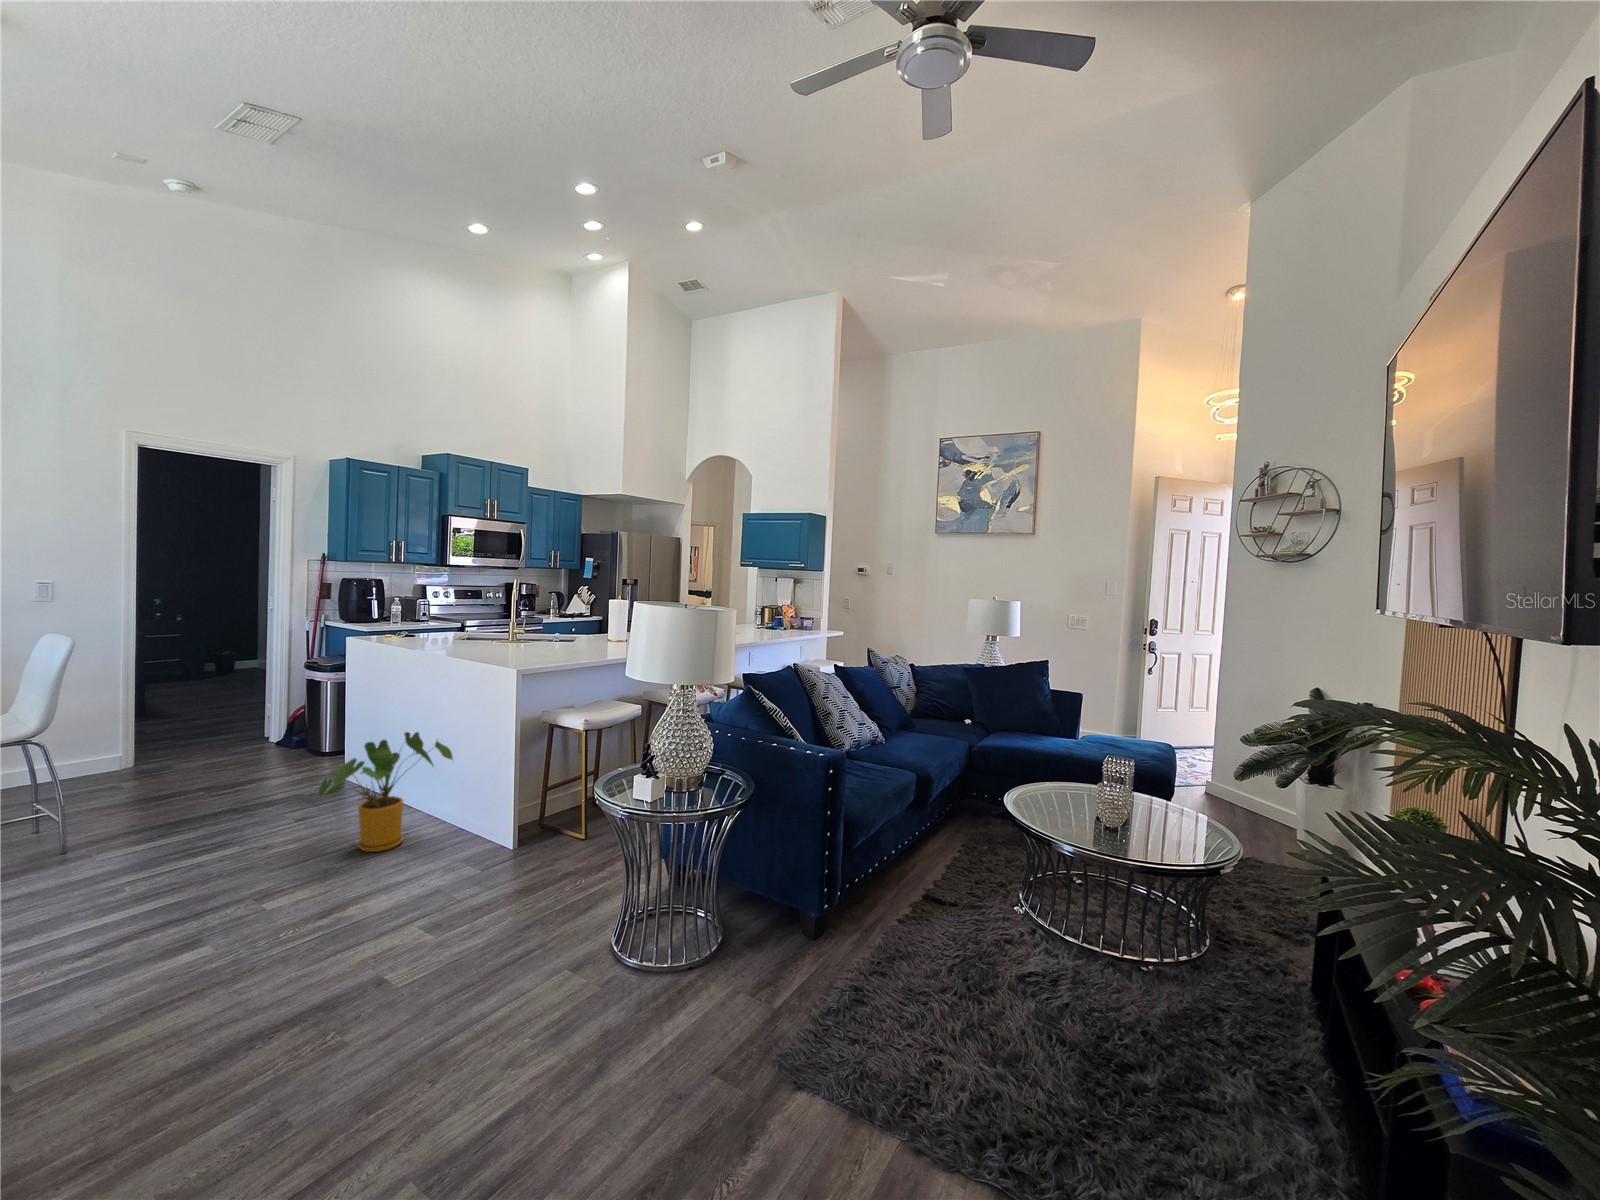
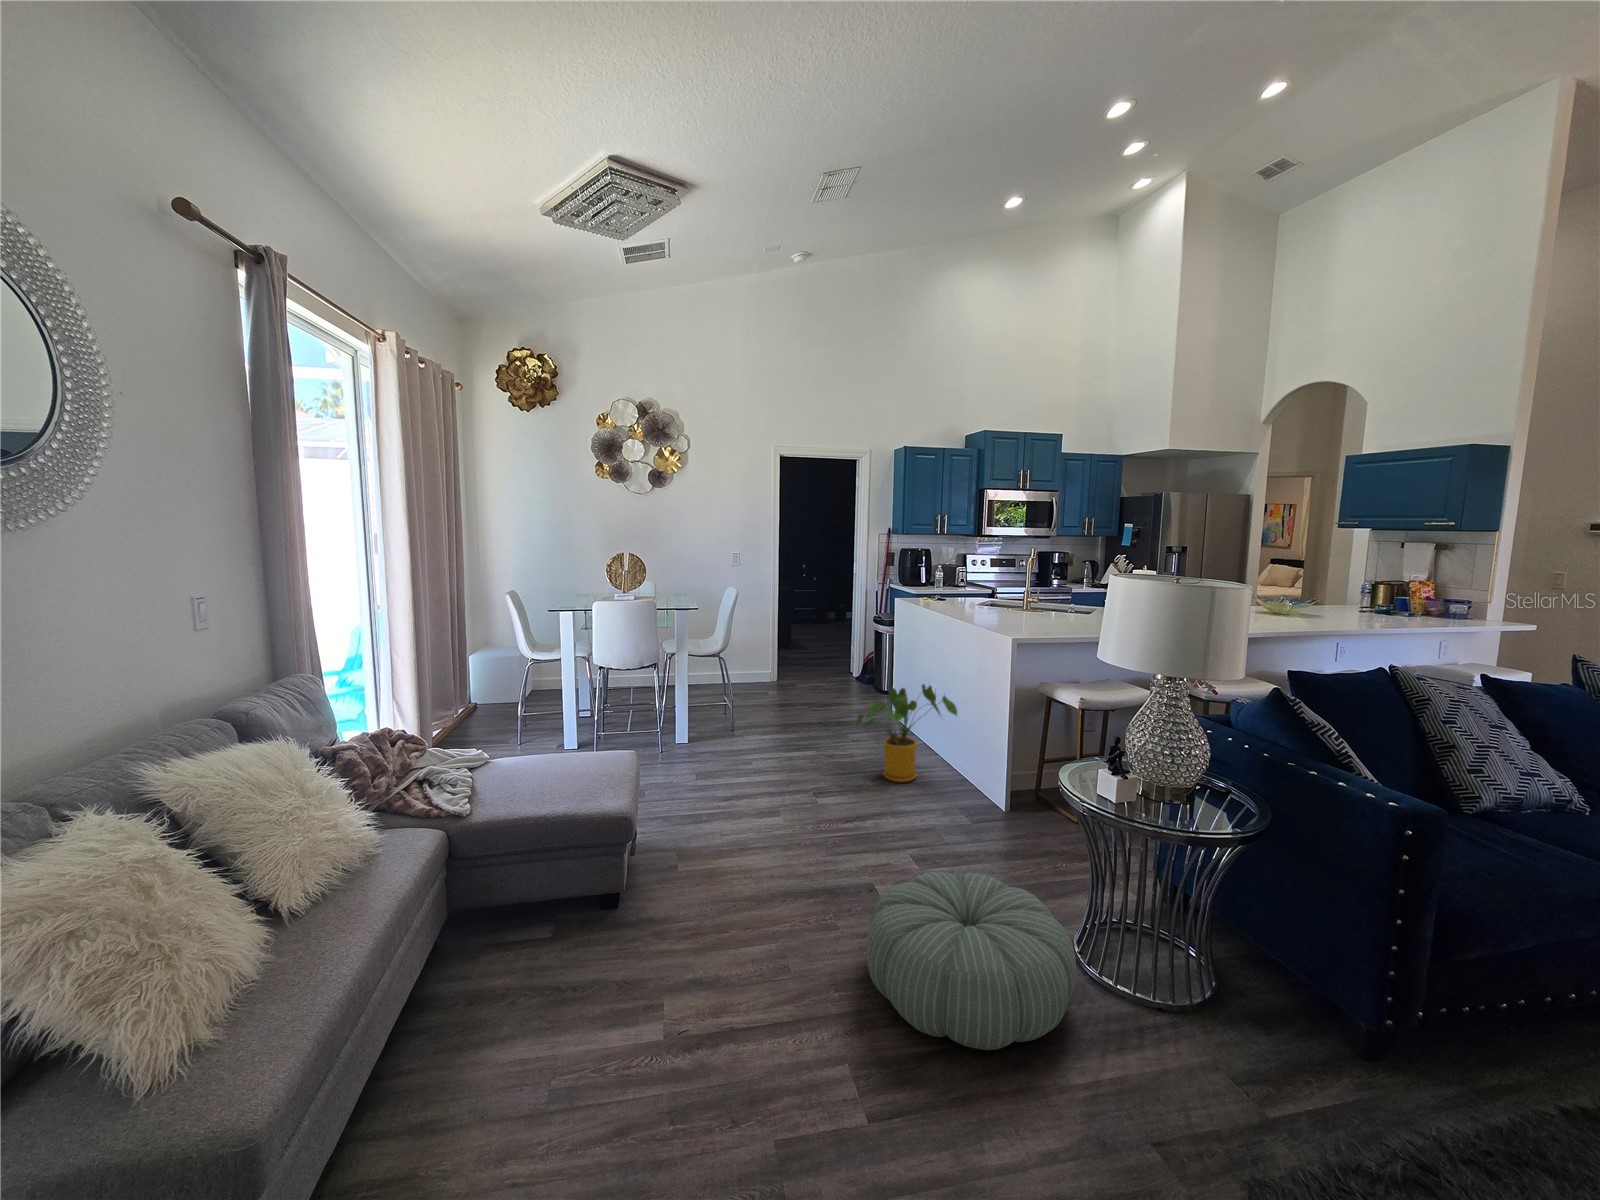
pouf: none [410,908,632,1091] -> present [866,872,1076,1050]

